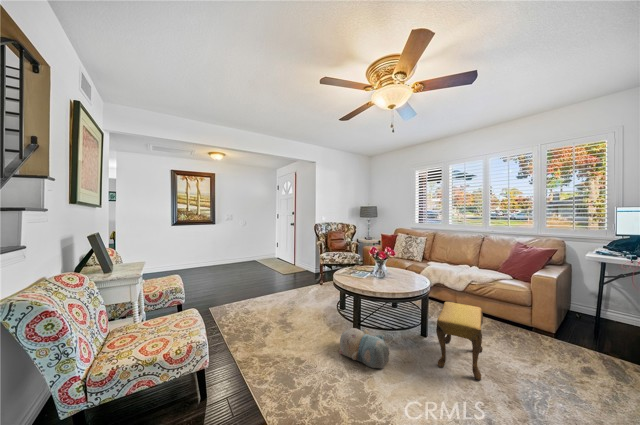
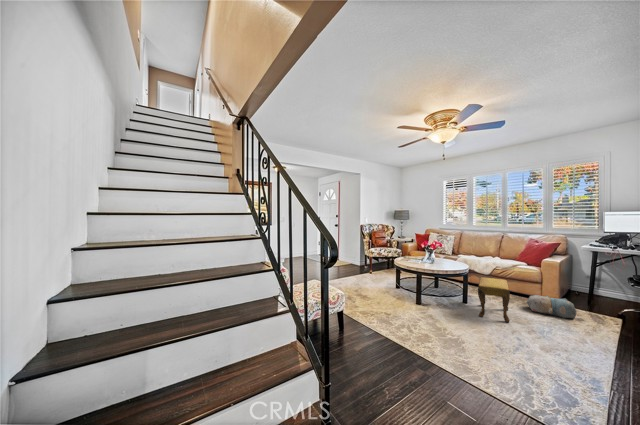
plush toy: present [339,328,389,368] -> present [526,295,576,318]

